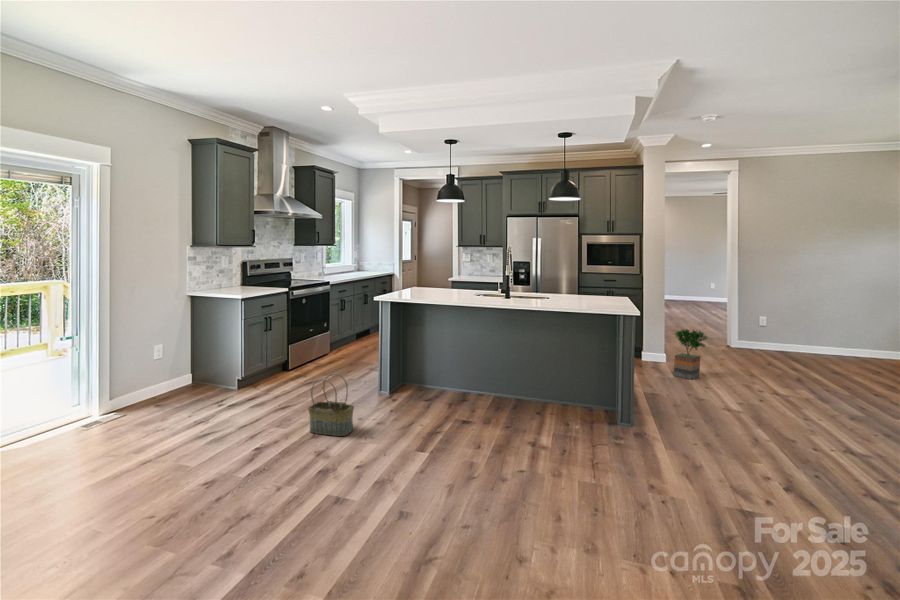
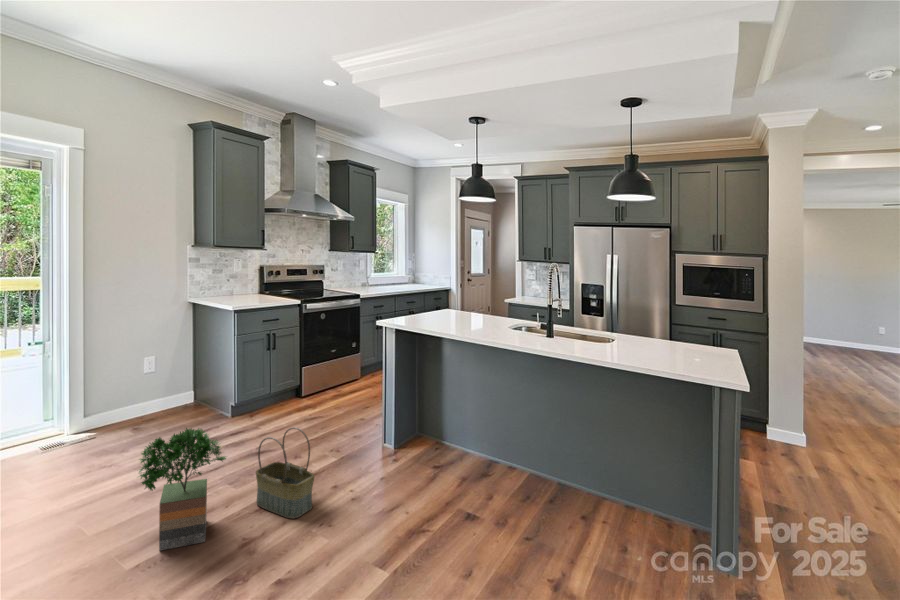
potted tree: present [674,329,707,379] -> present [139,428,226,551]

